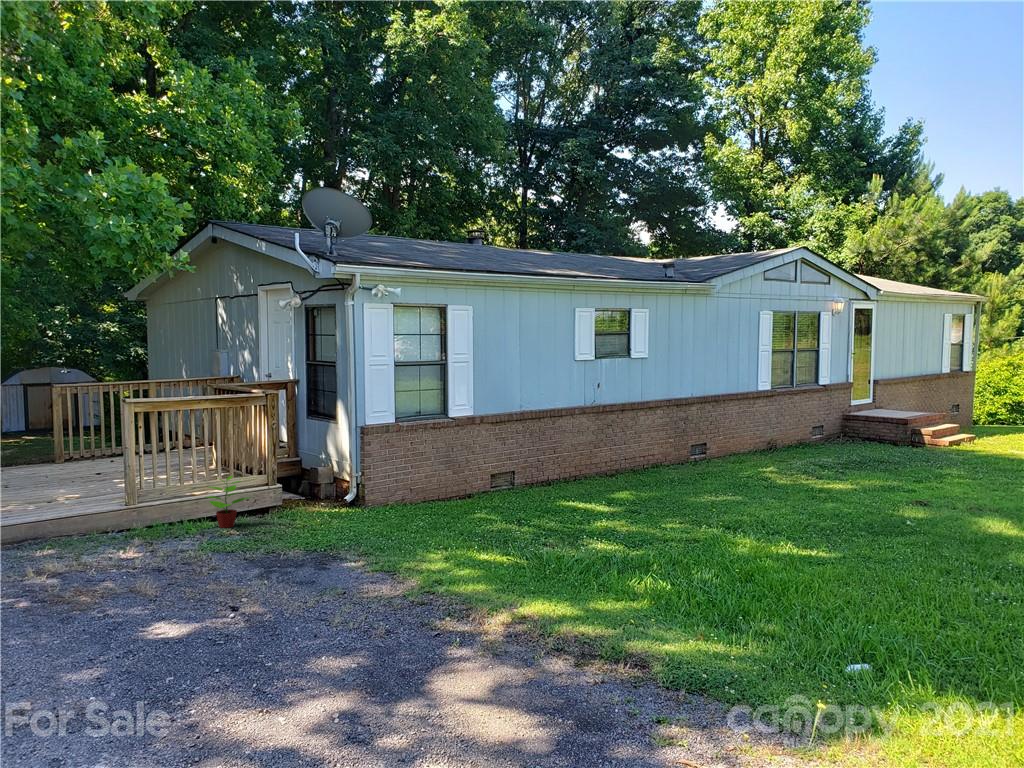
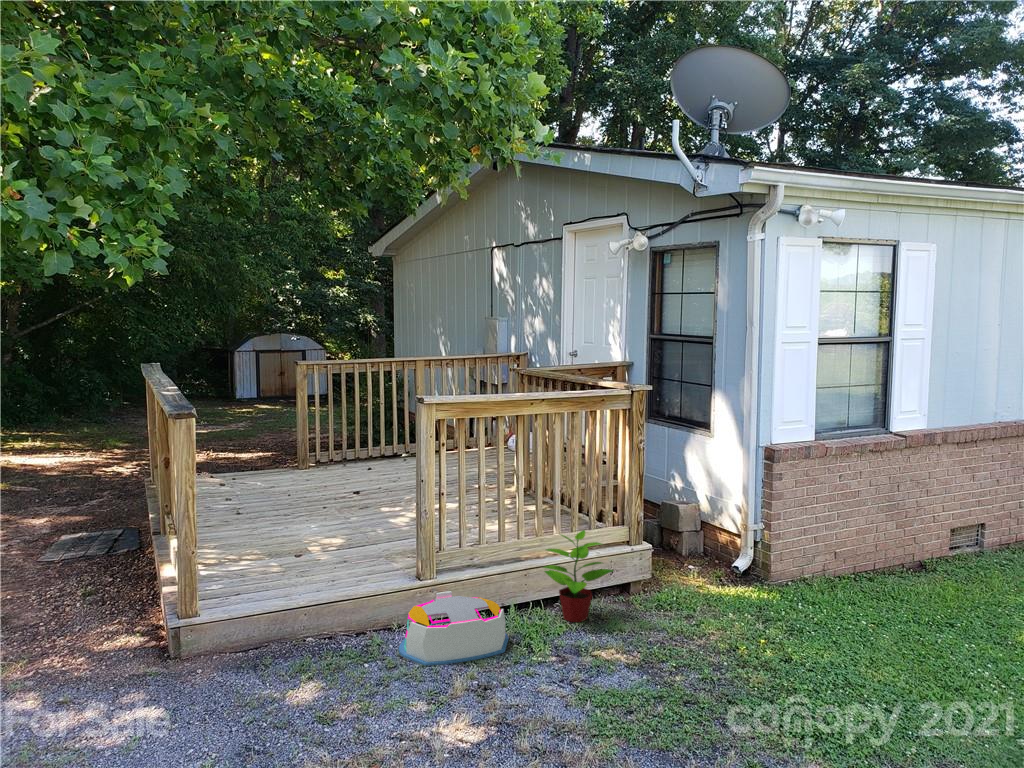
storage bin: none [105,512,178,549] -> present [399,591,508,666]

